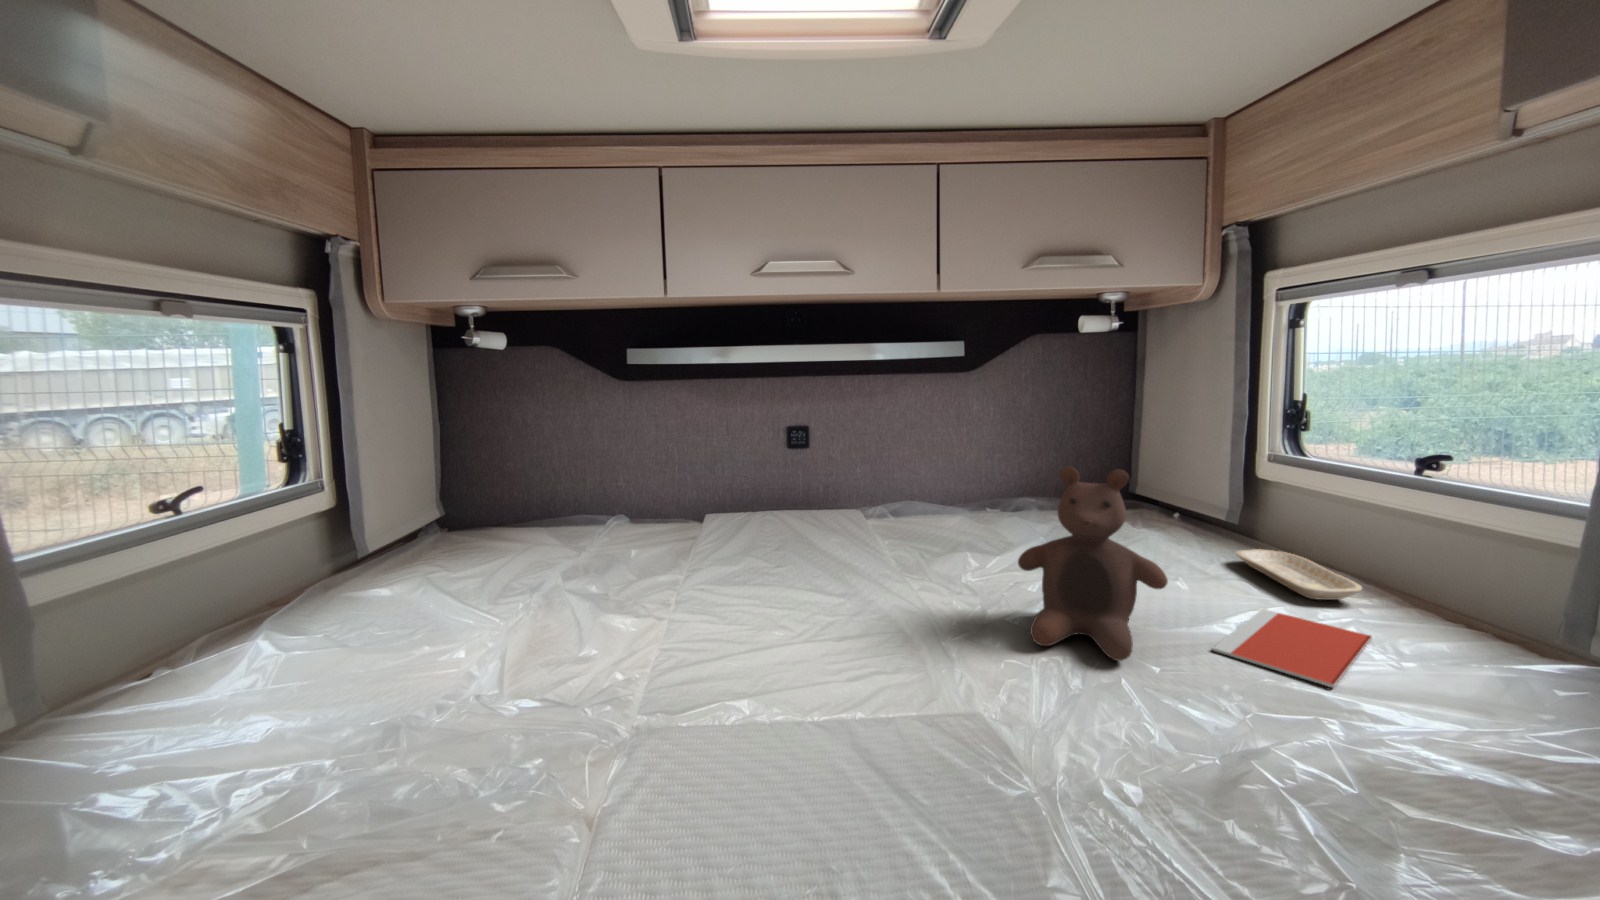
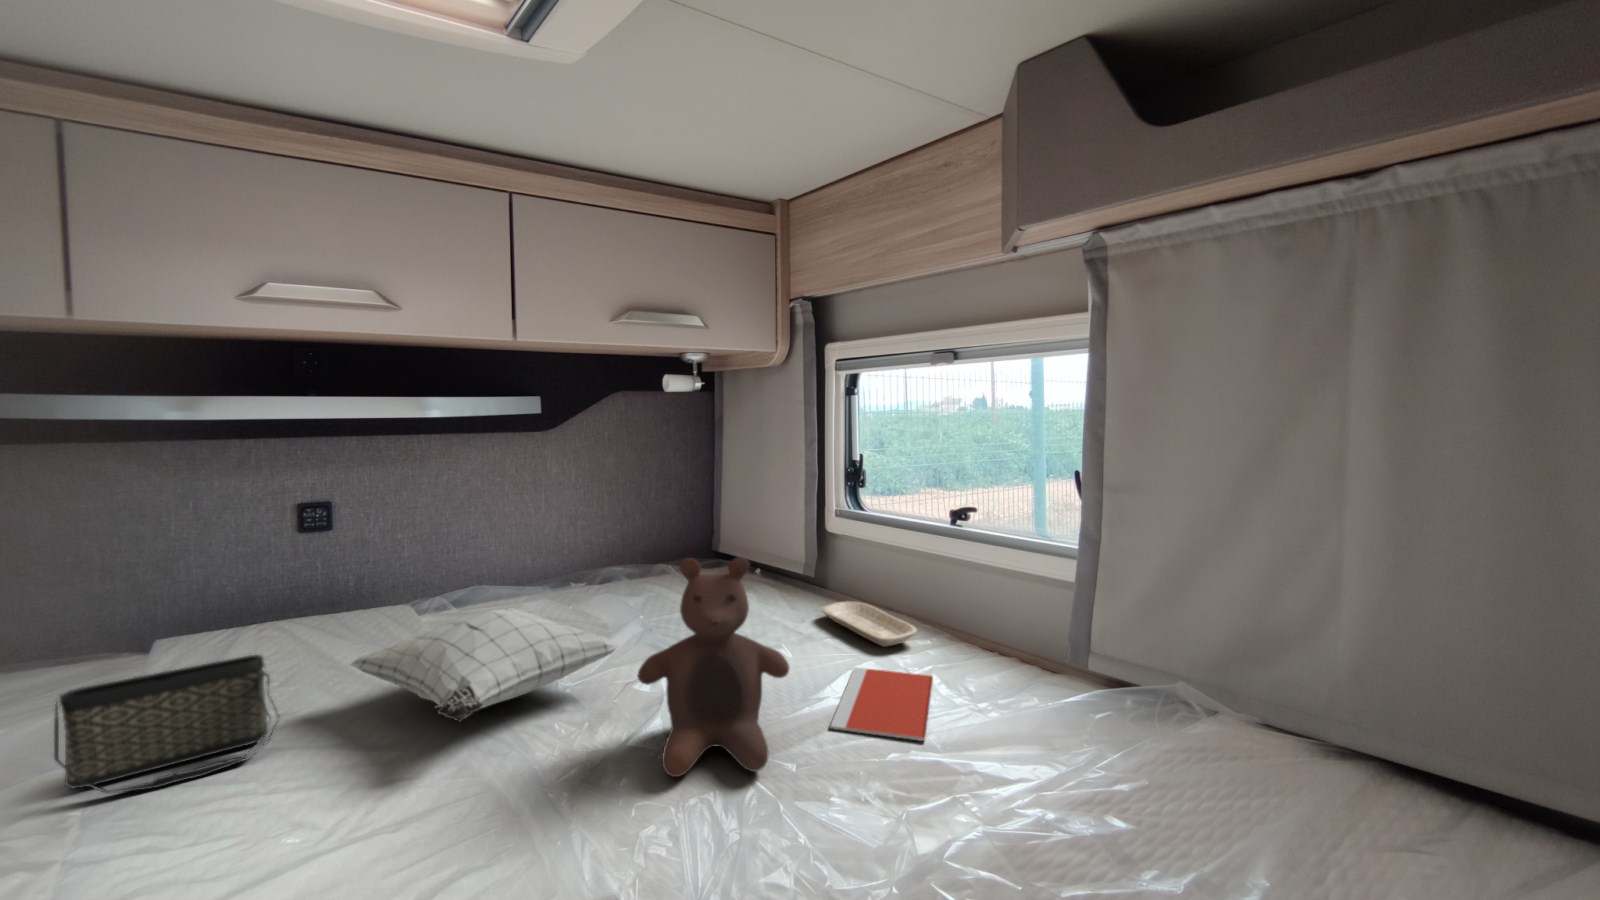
pillow: none [823,500,1010,568] -> present [350,608,620,721]
handbag: none [684,506,784,572] -> present [54,655,279,794]

